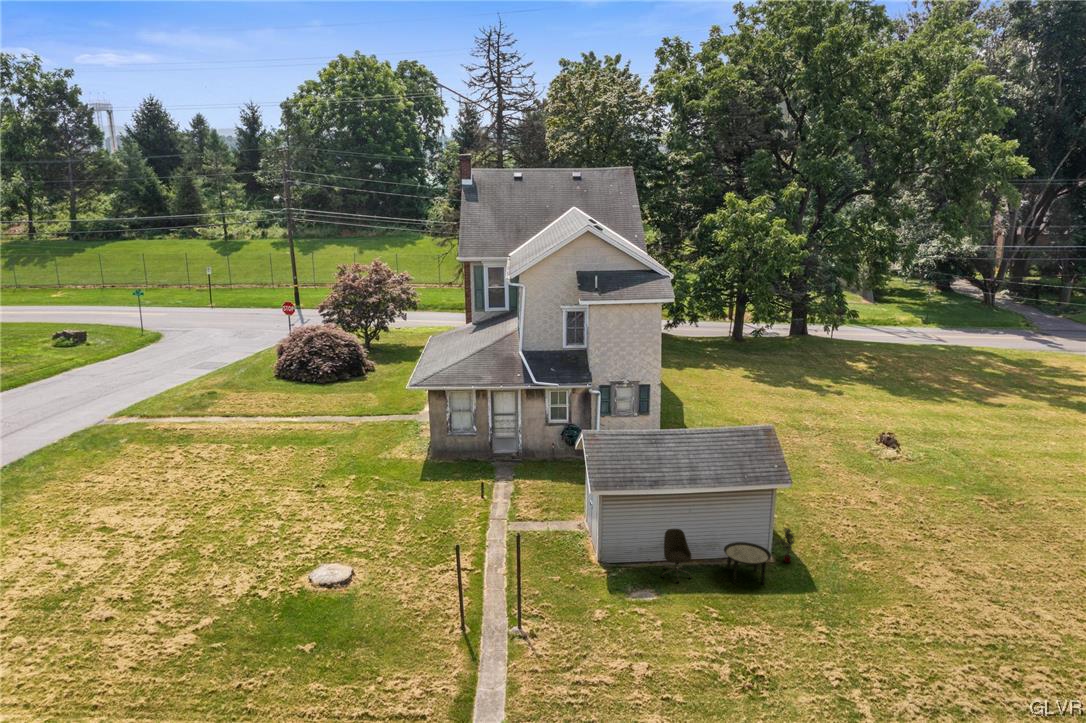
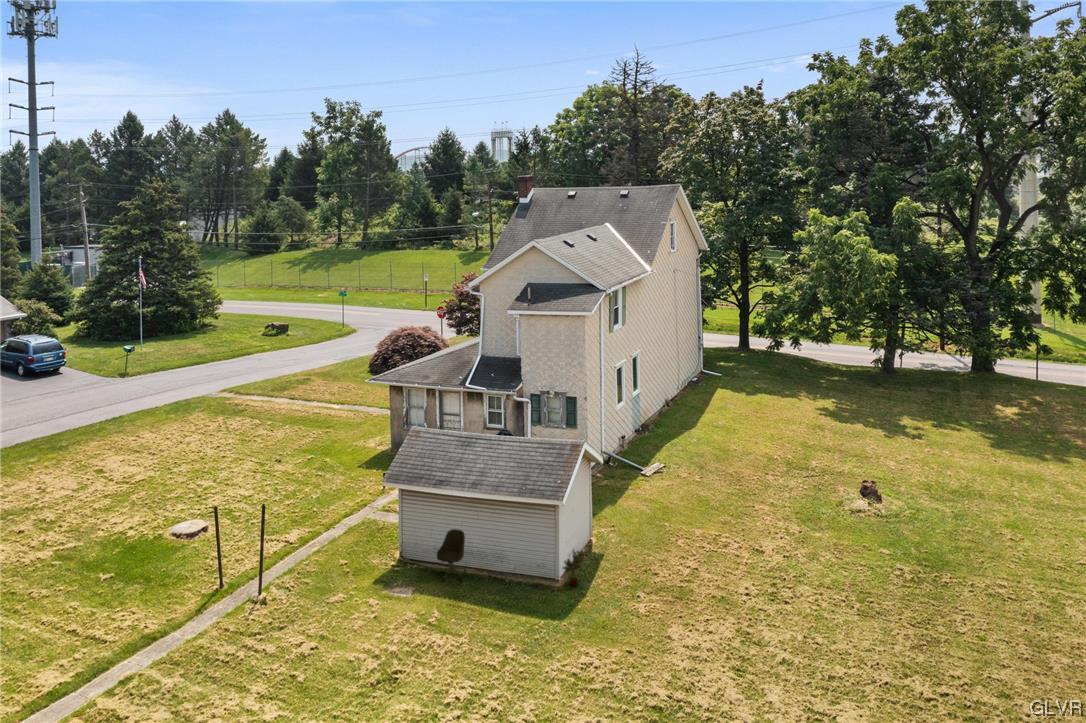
round table: present [724,542,771,584] -> none [489,554,535,599]

